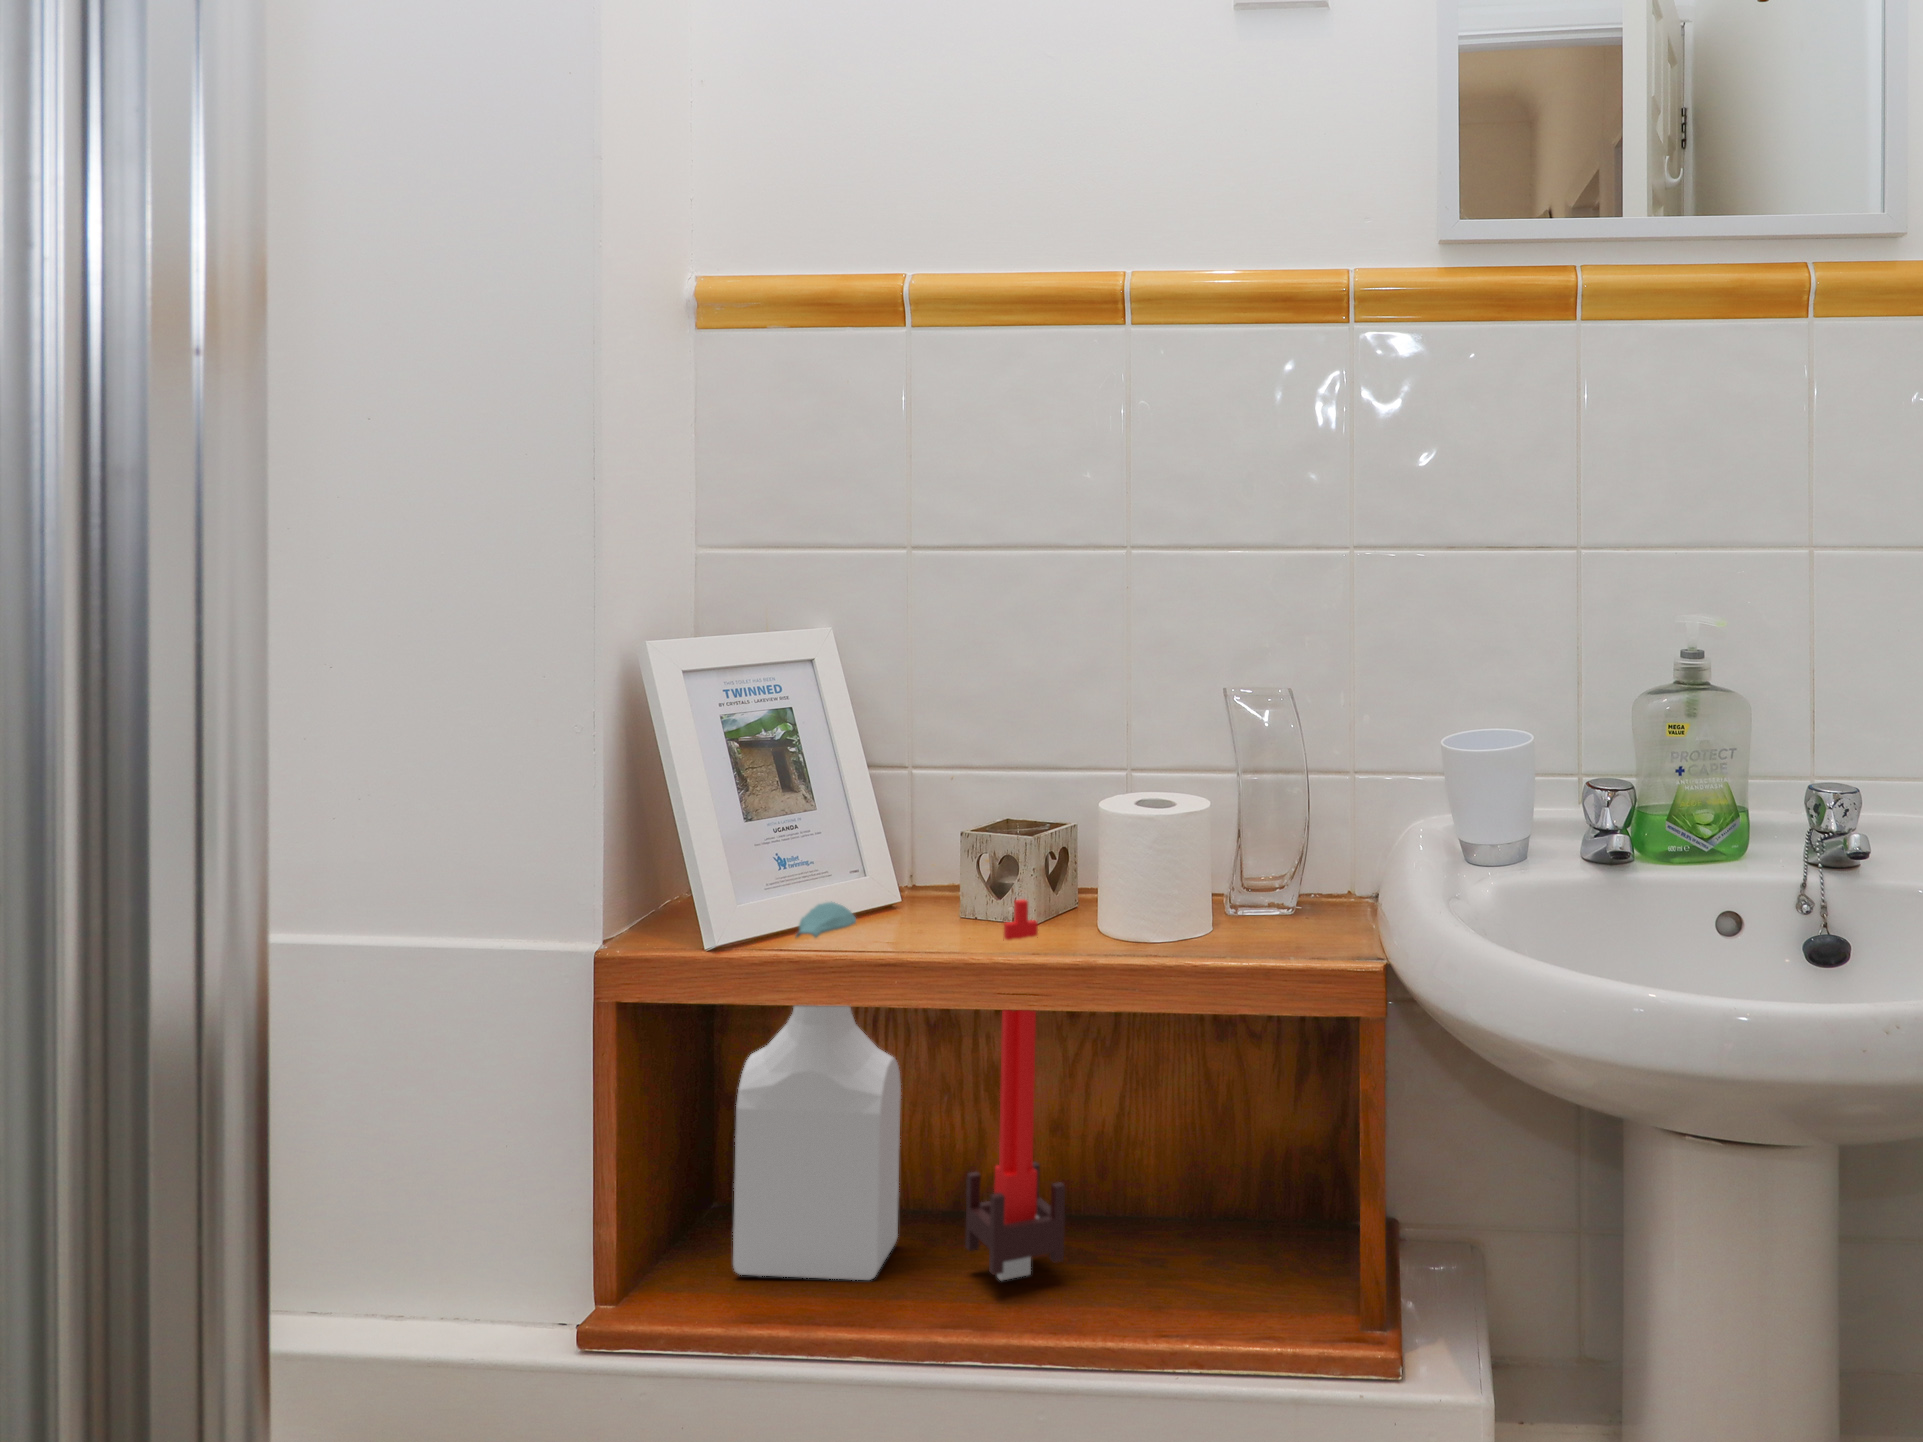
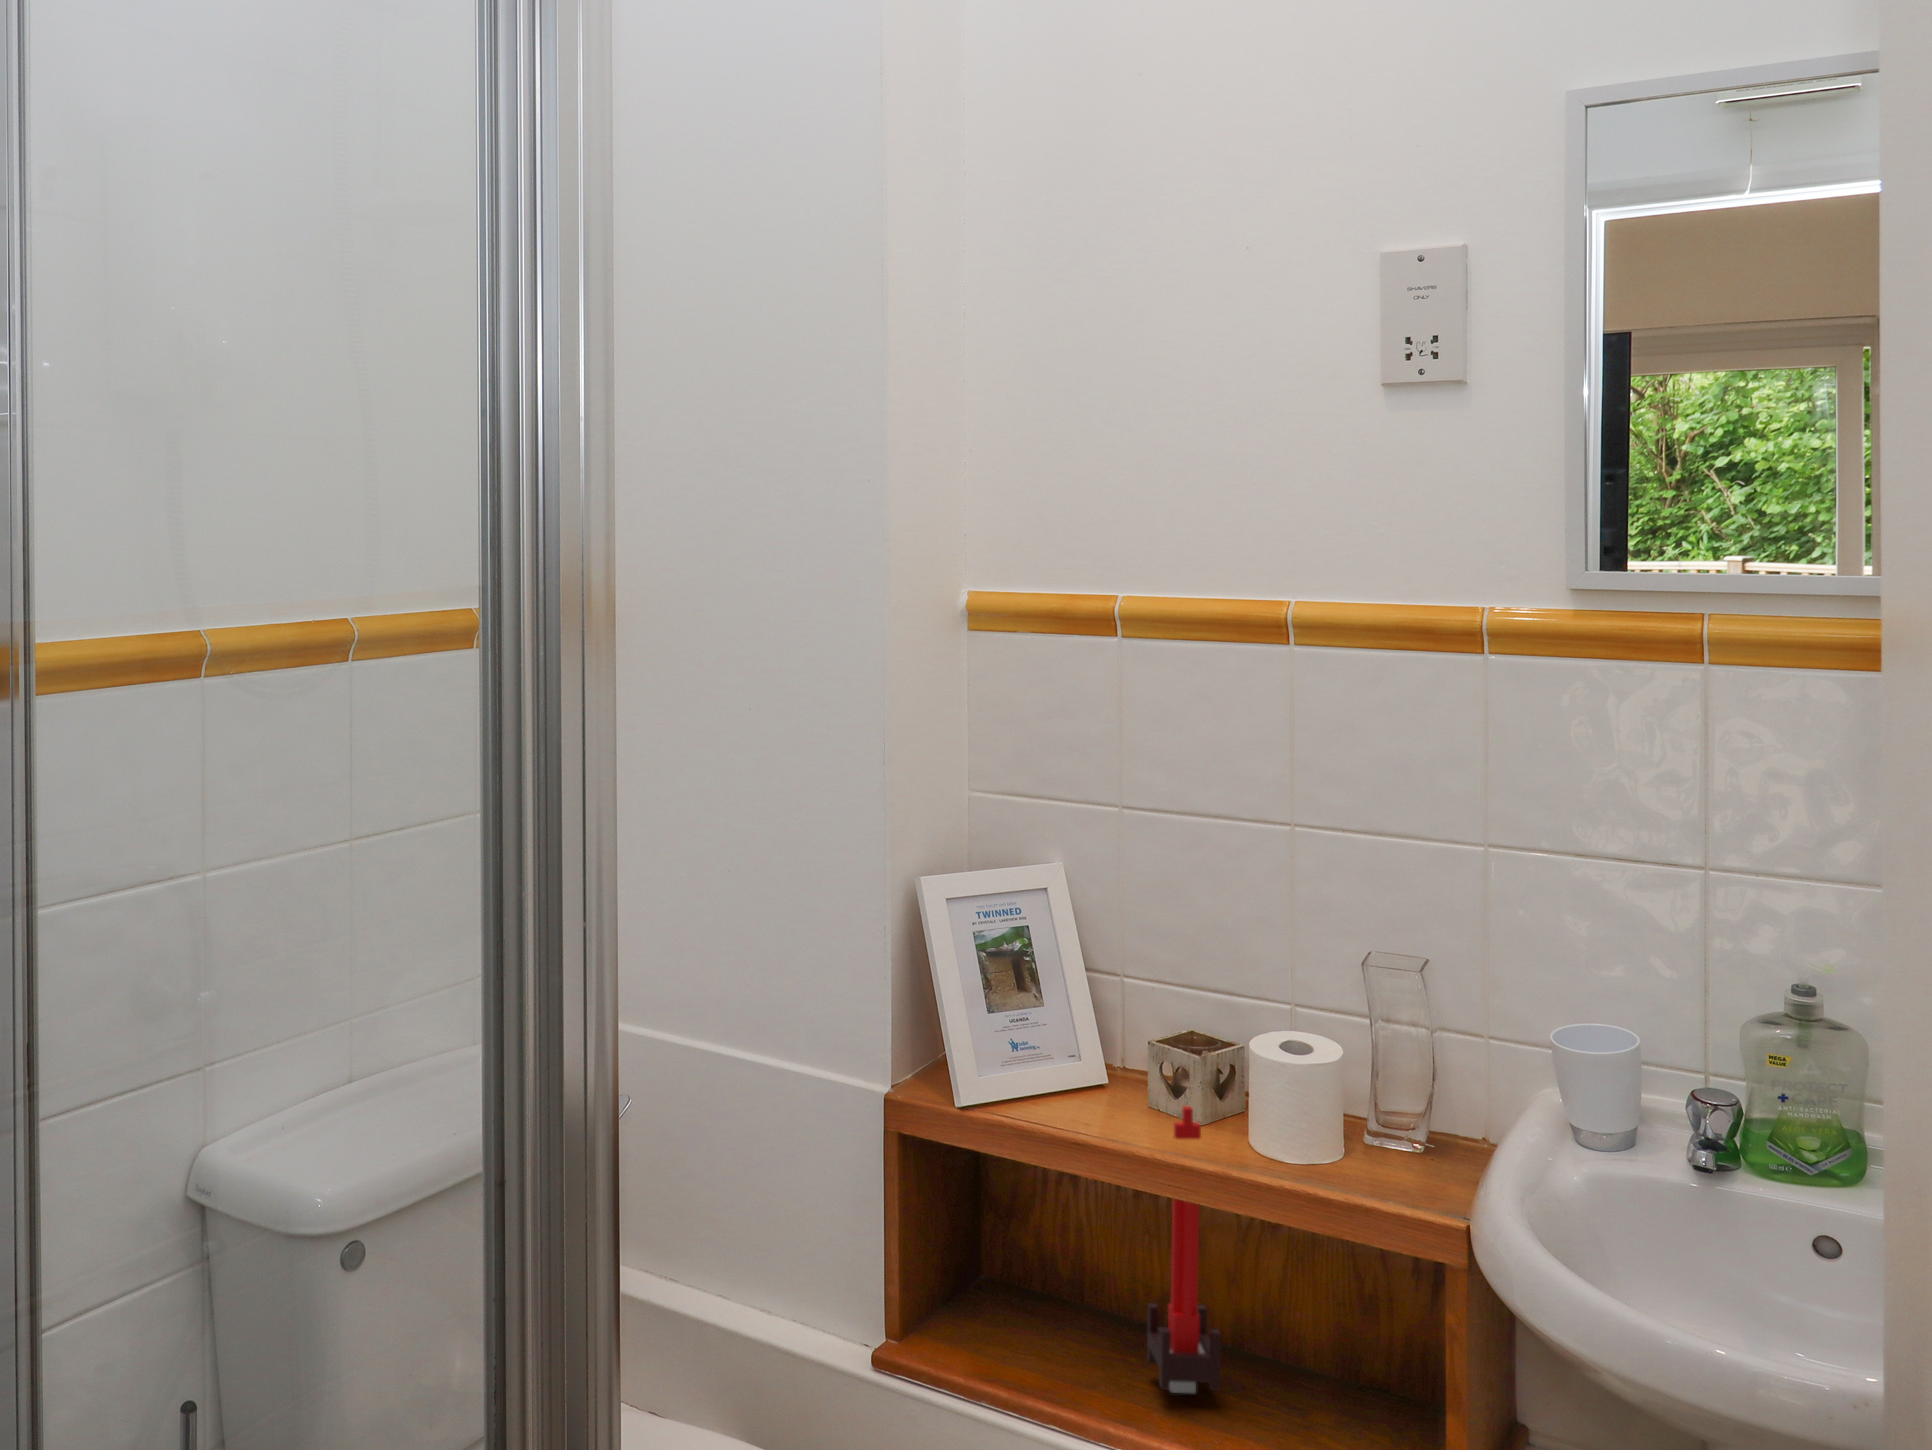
soap bottle: present [733,902,901,1280] -> none [981,1076,1105,1365]

